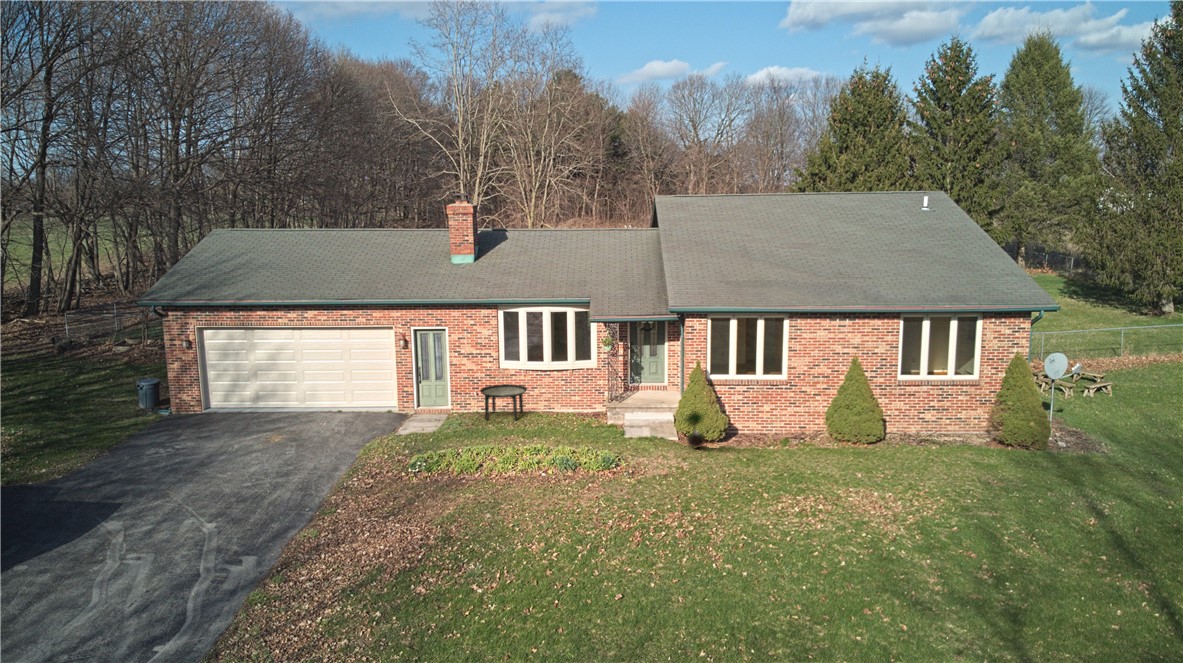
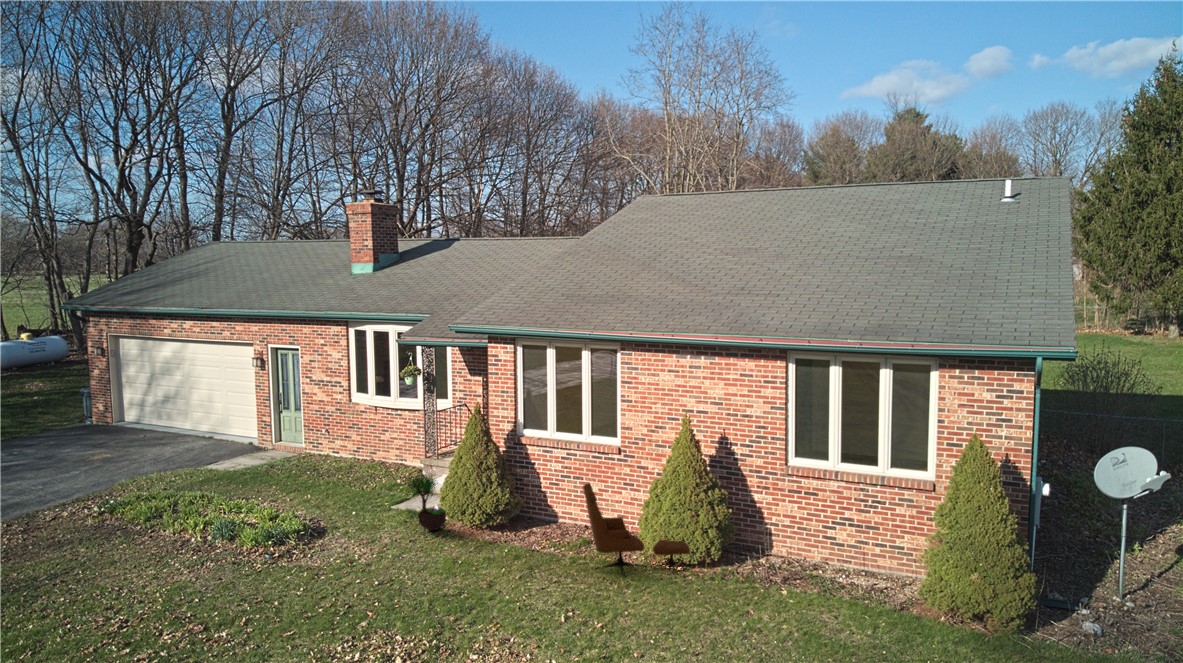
round table: present [480,384,527,421] -> none [301,422,364,469]
lounge chair: none [834,402,885,456] -> present [583,483,690,578]

